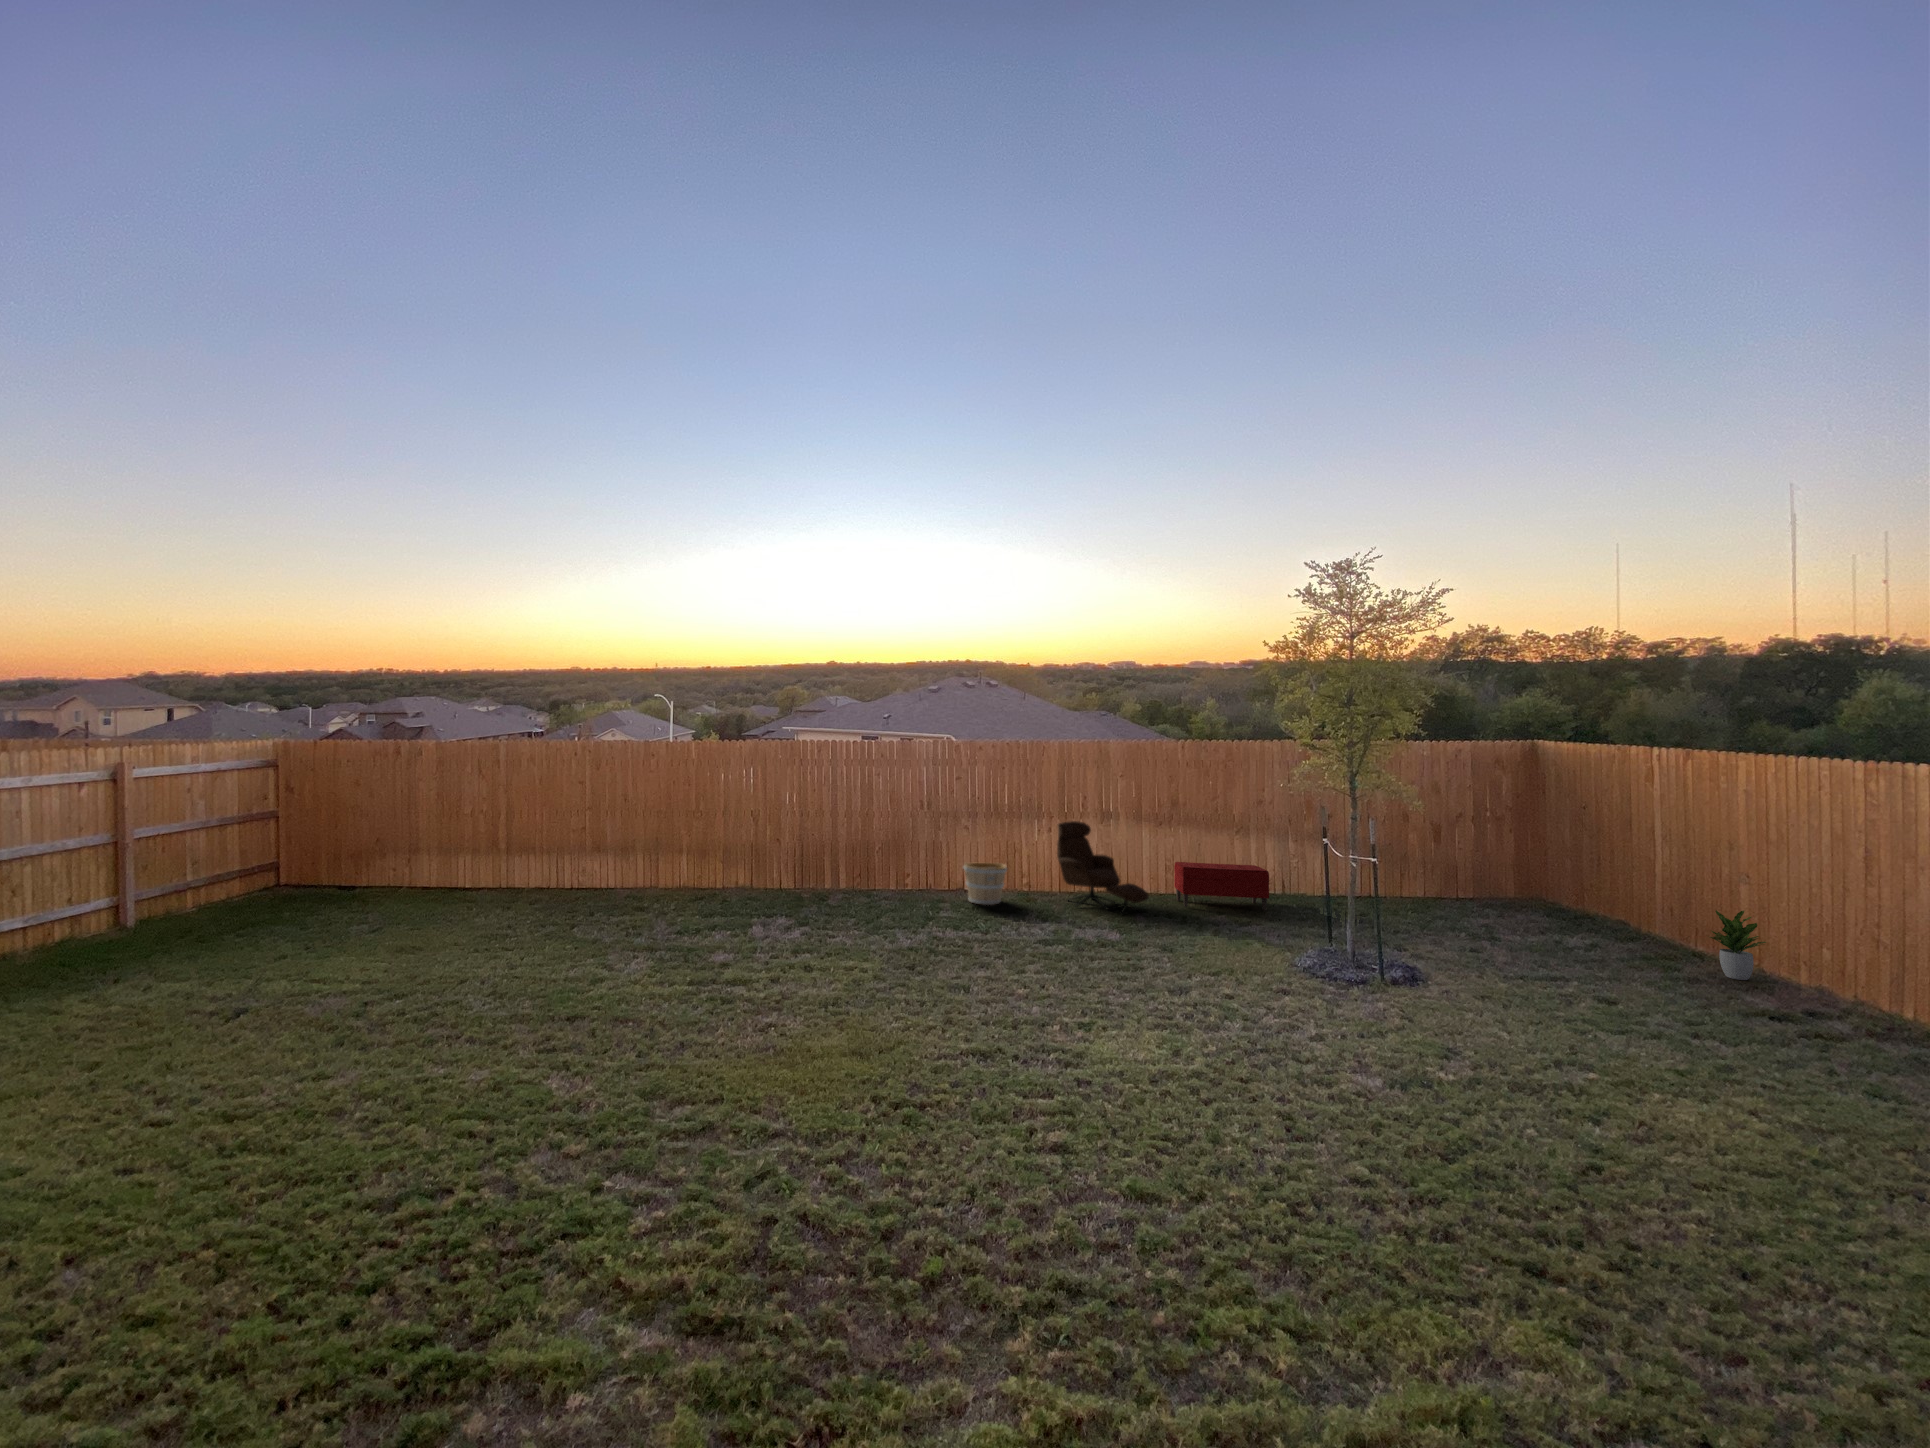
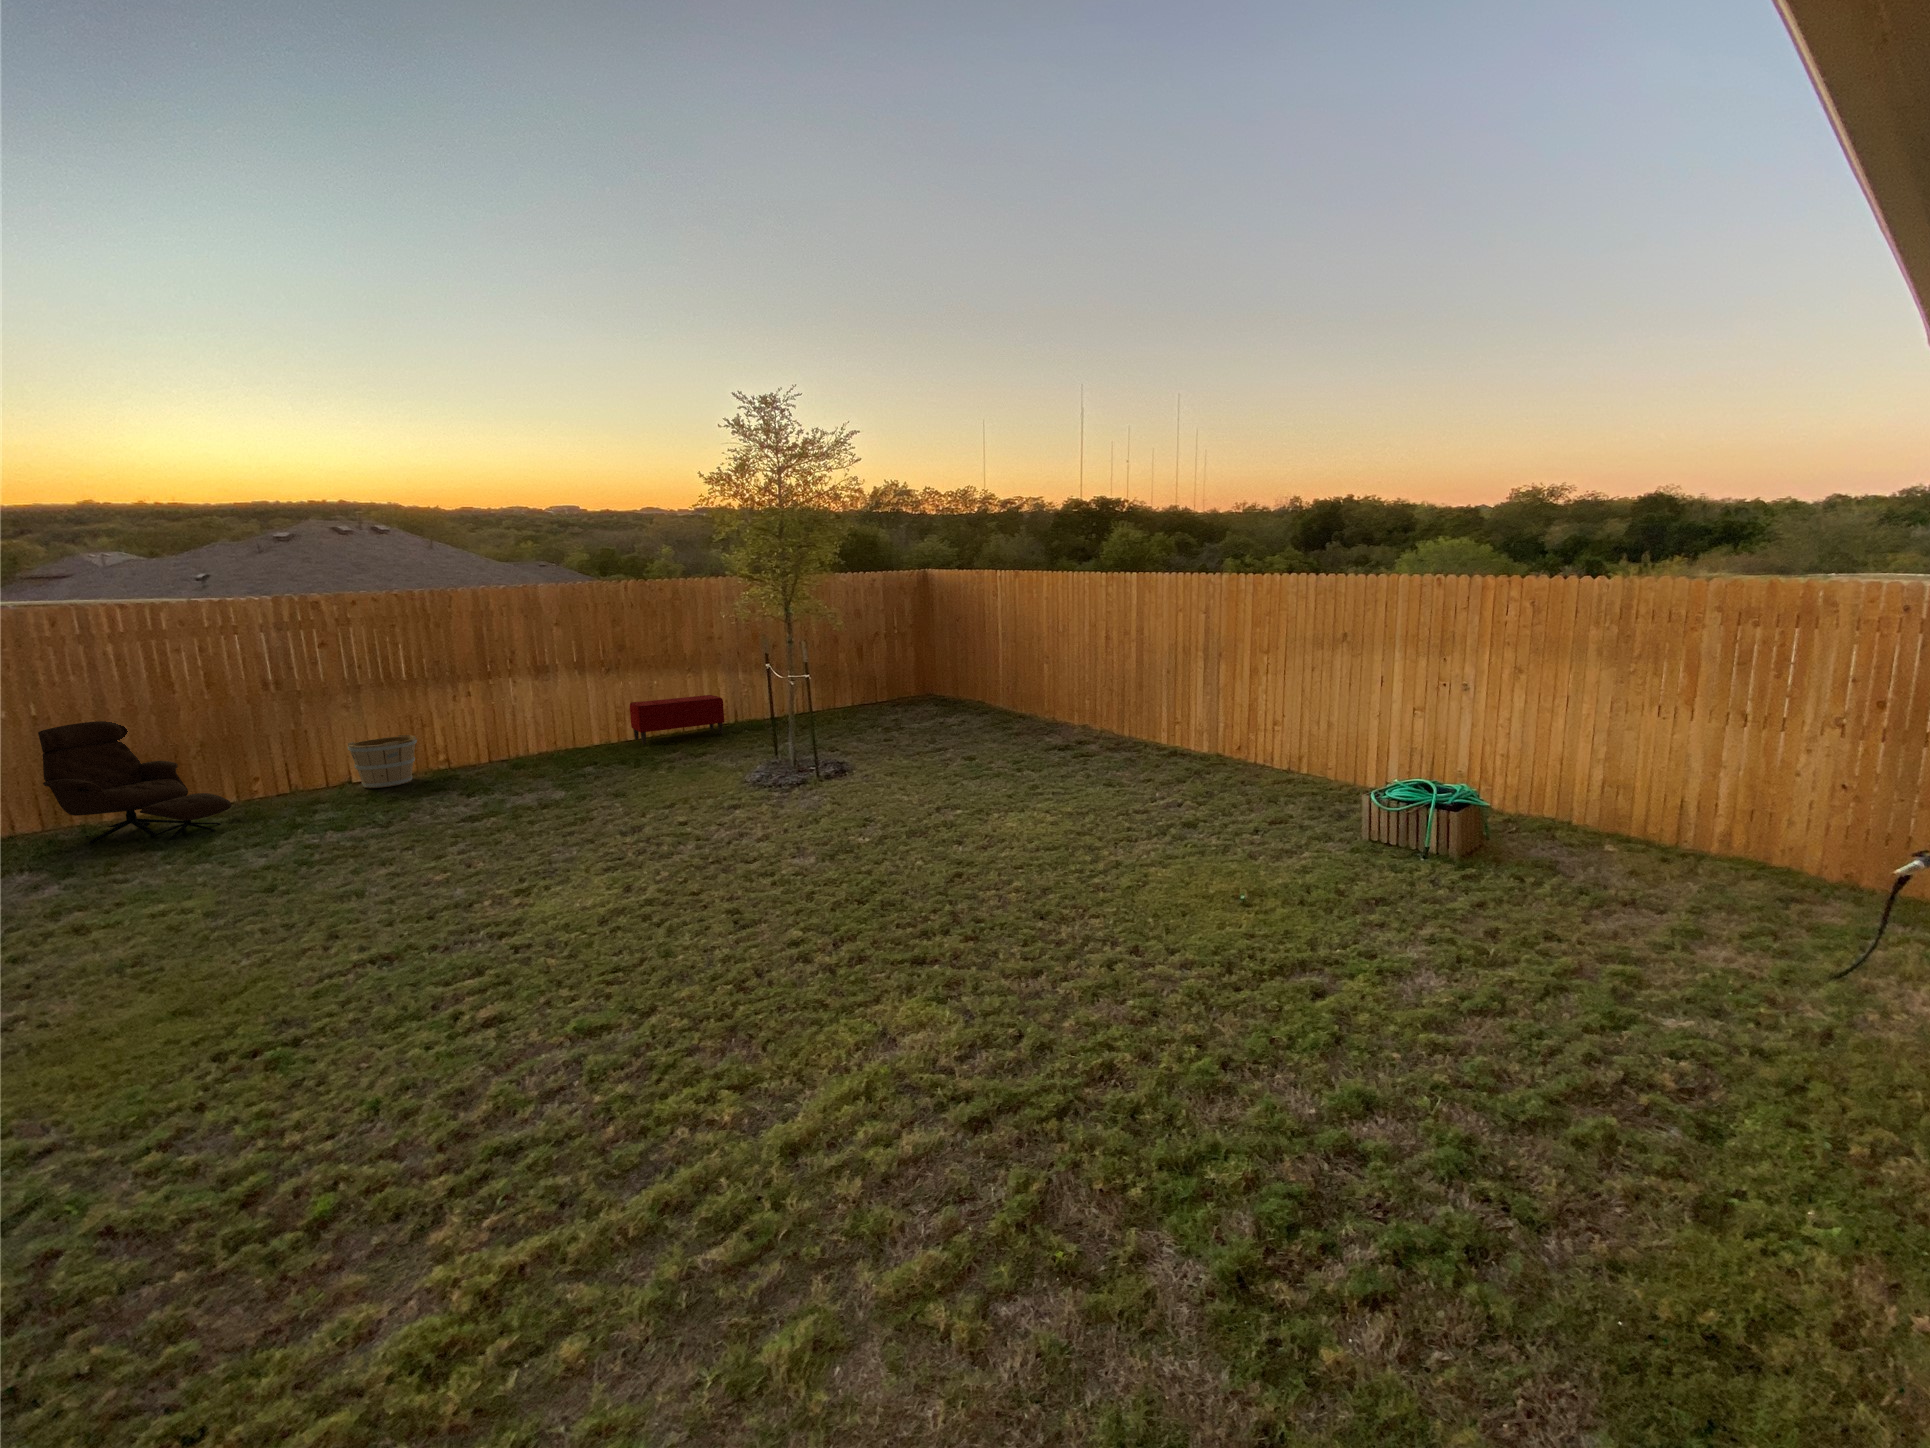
lounge chair: present [1057,821,1149,913] -> present [38,721,231,845]
potted plant: present [1710,910,1766,980] -> none [1014,677,1043,722]

